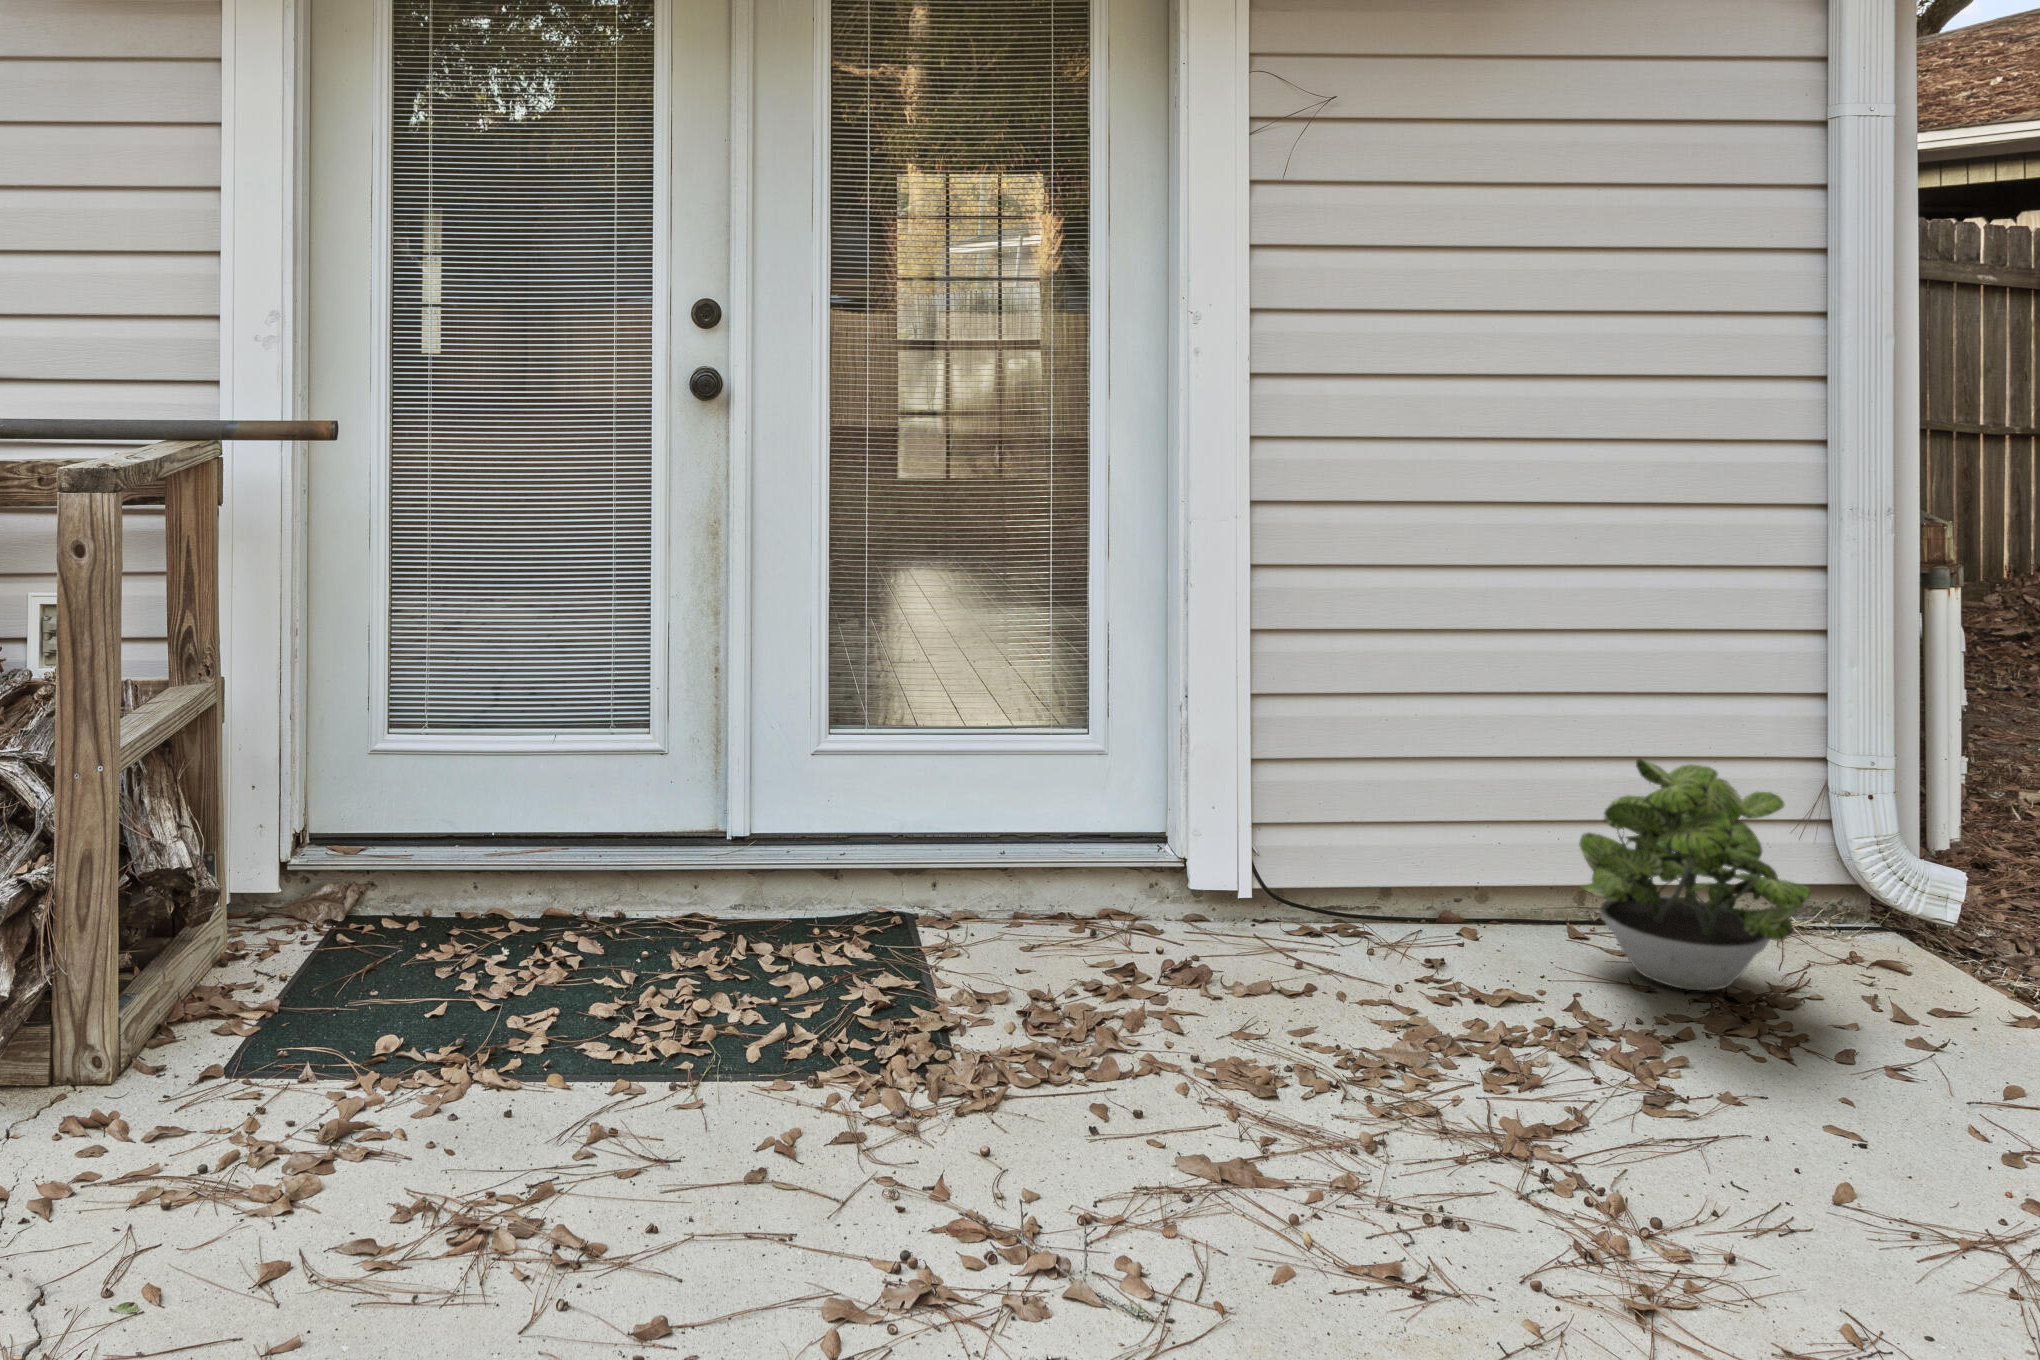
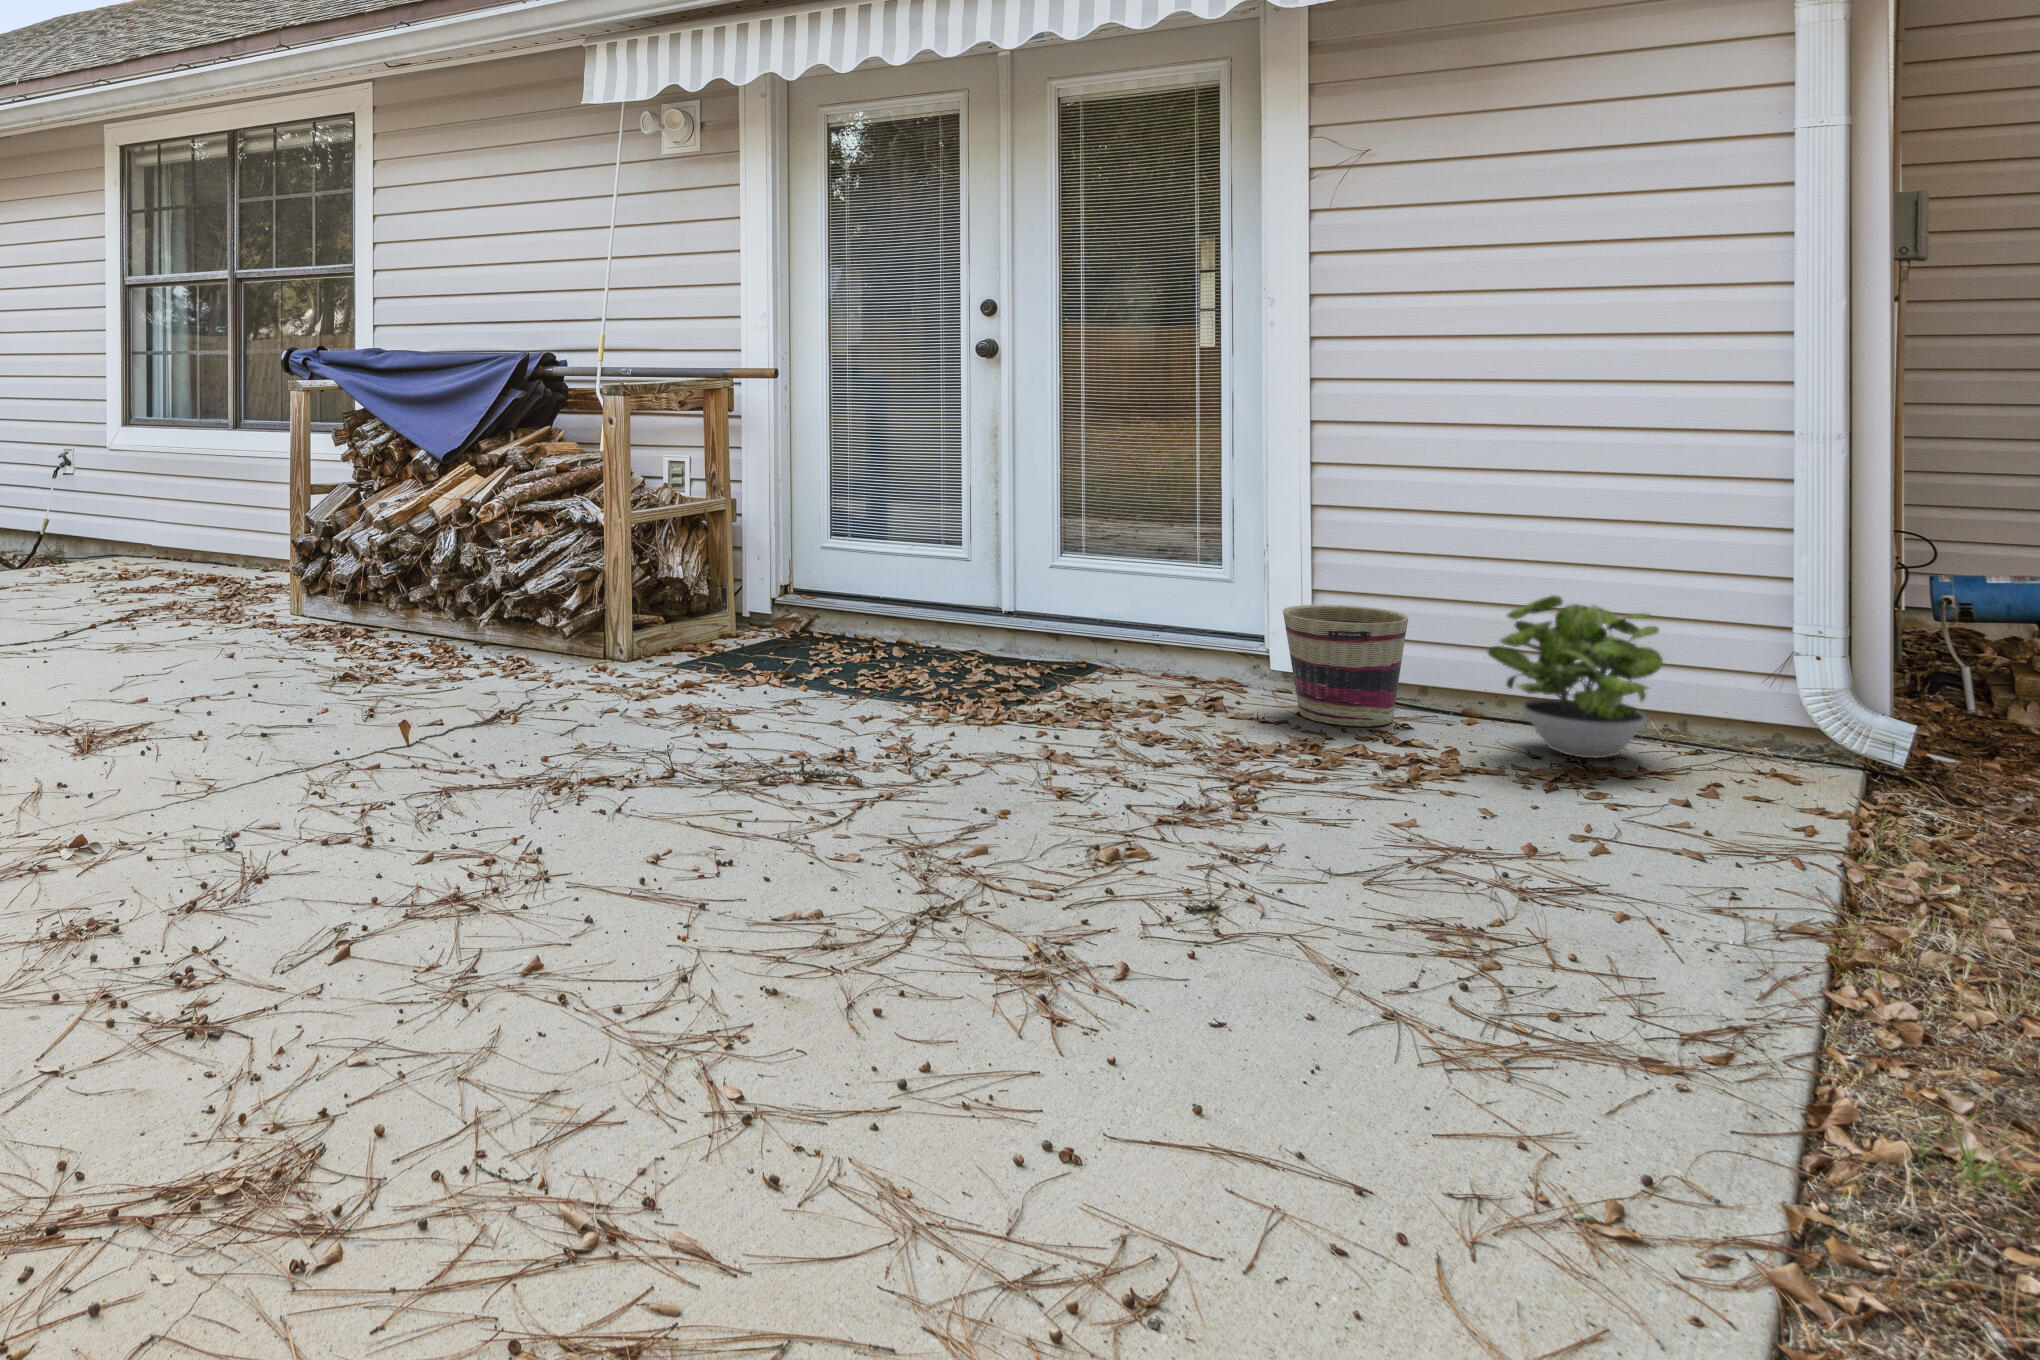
basket: none [1266,783,1447,986] -> present [1283,605,1408,726]

